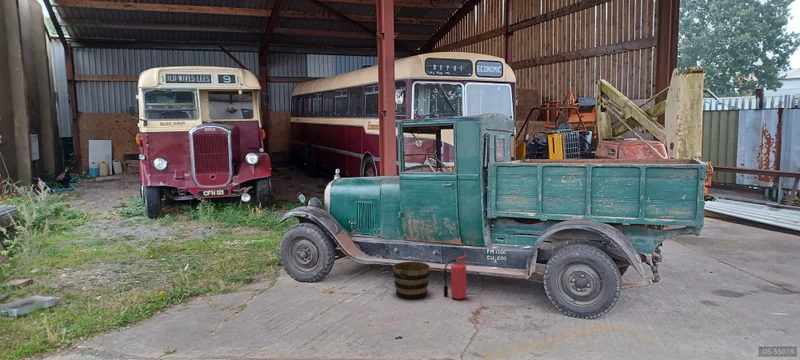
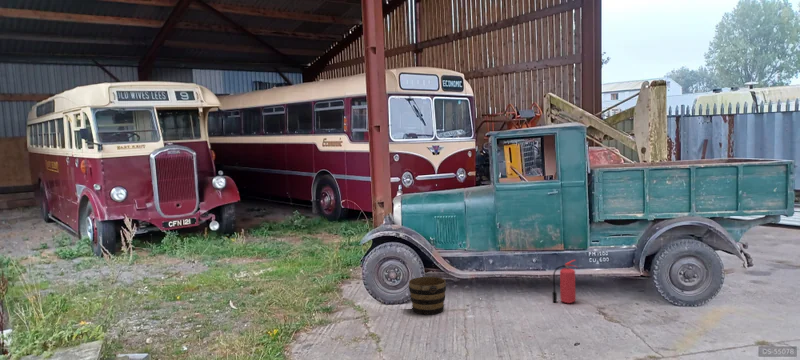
bucket: present [393,262,430,299] -> present [409,277,446,314]

